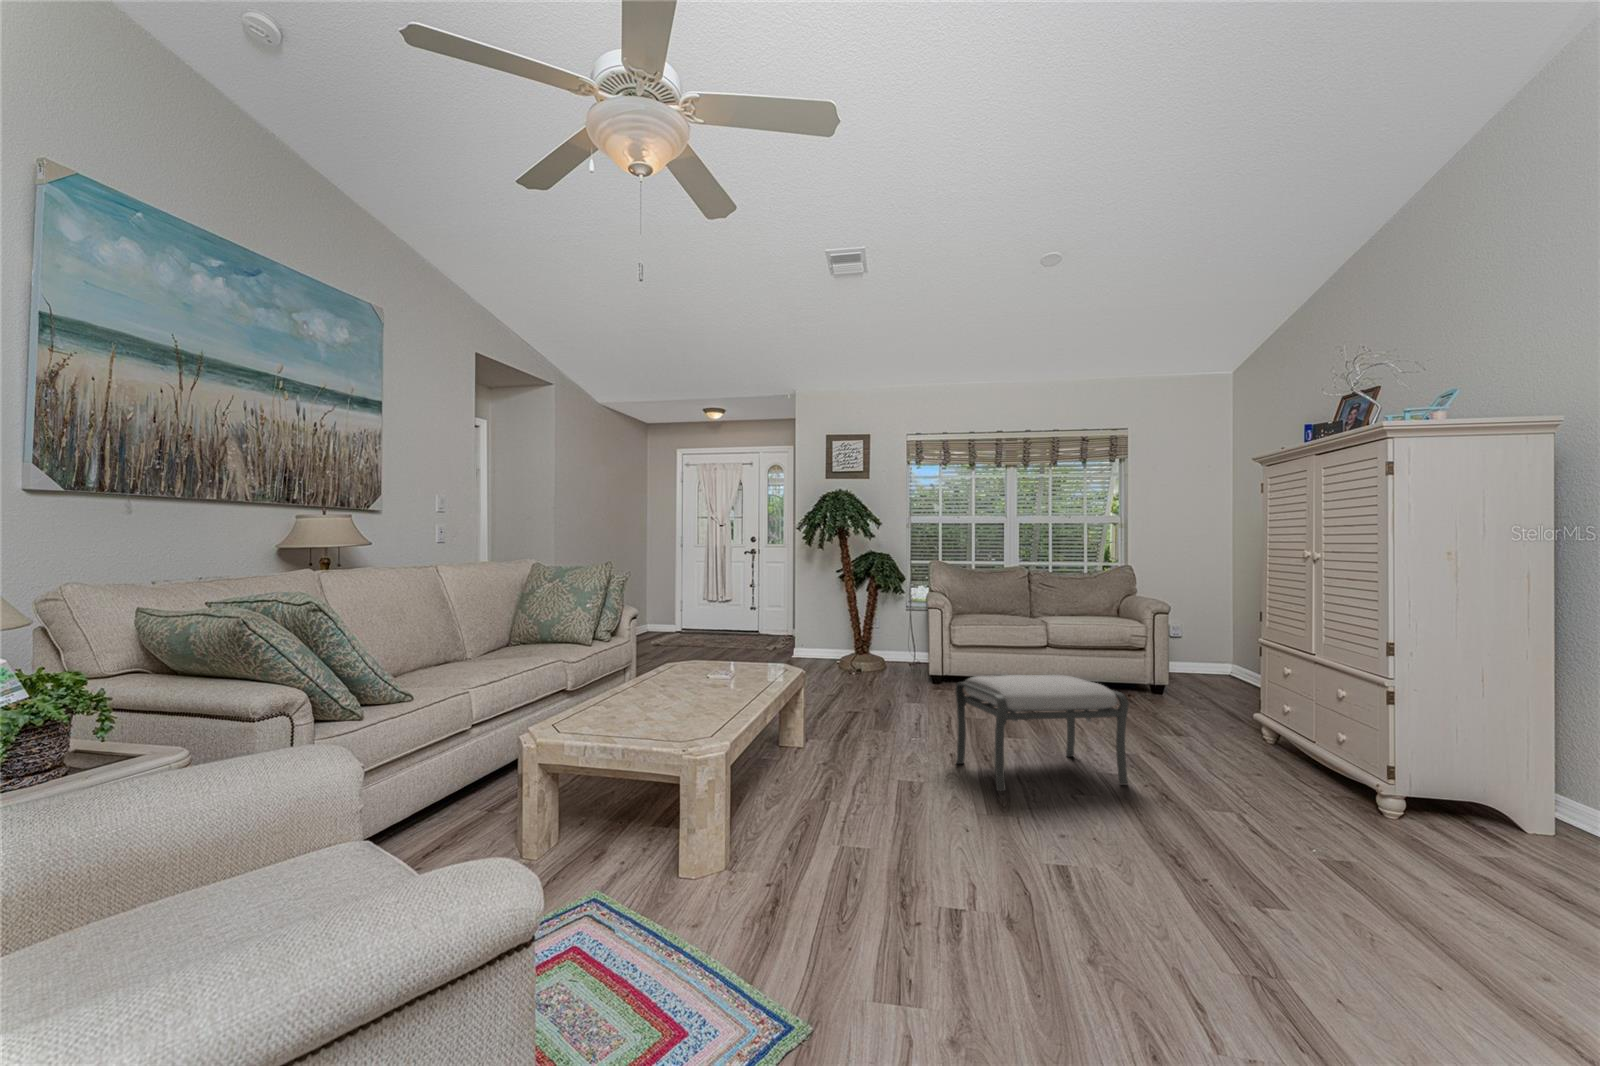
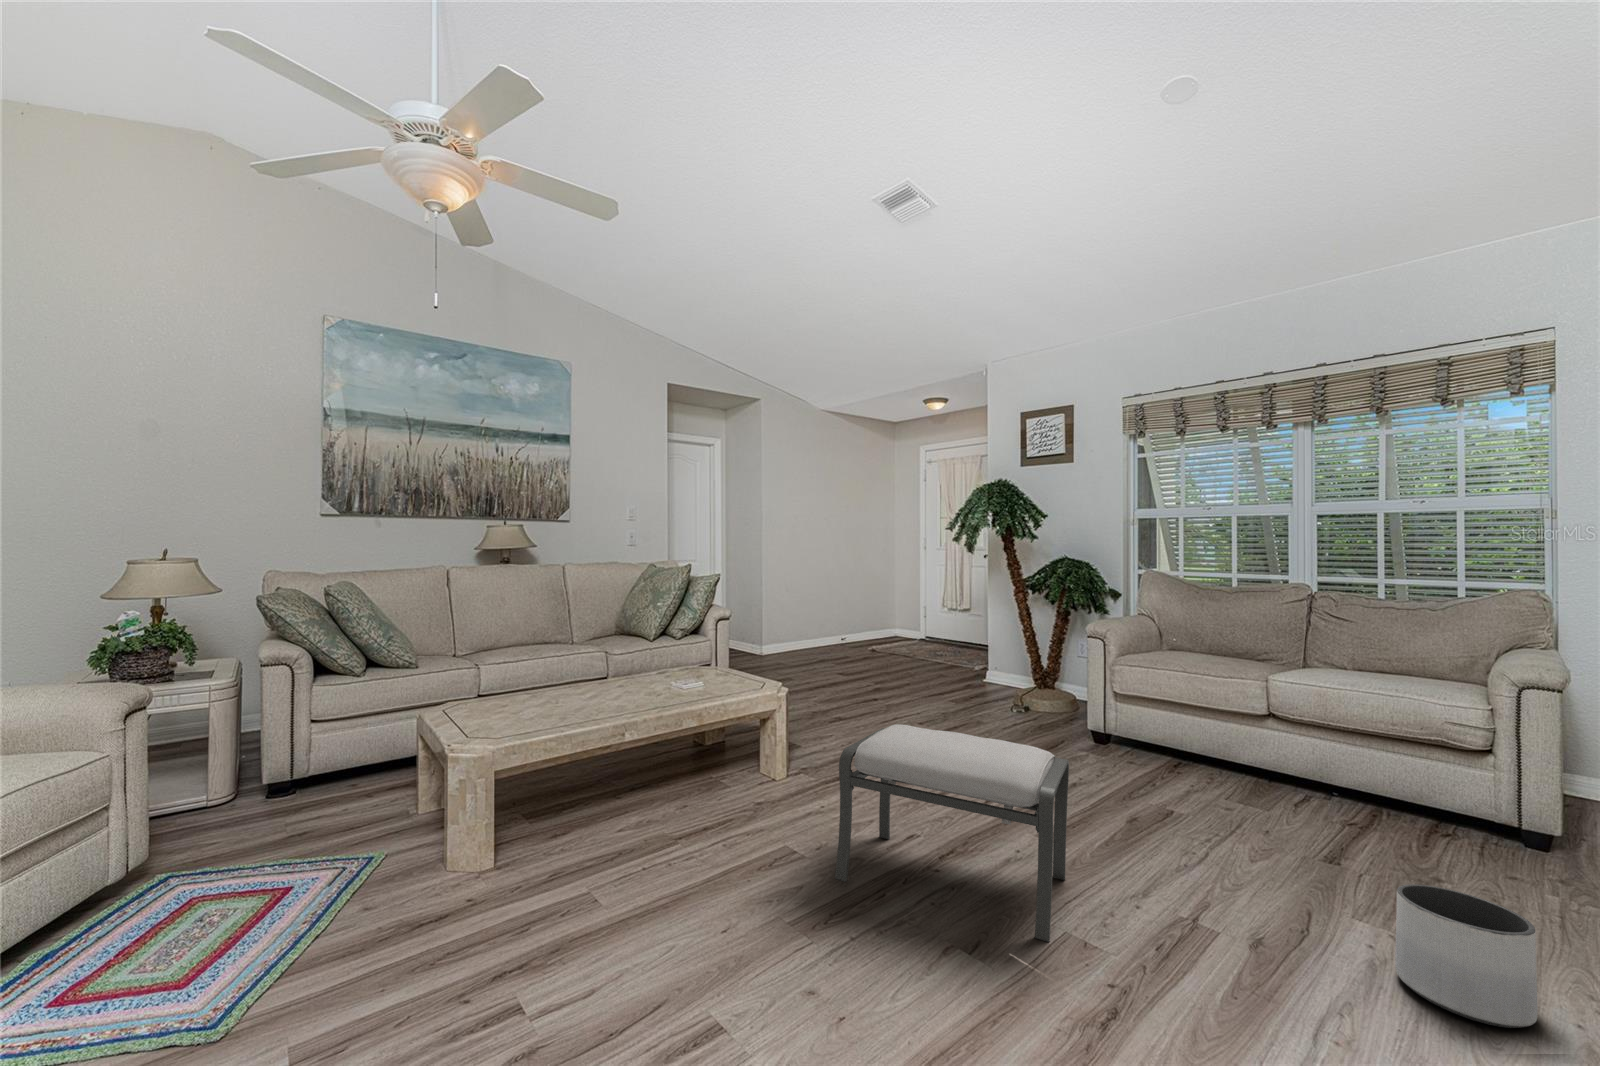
planter: none [1221,708,1277,760] -> present [1395,884,1538,1028]

